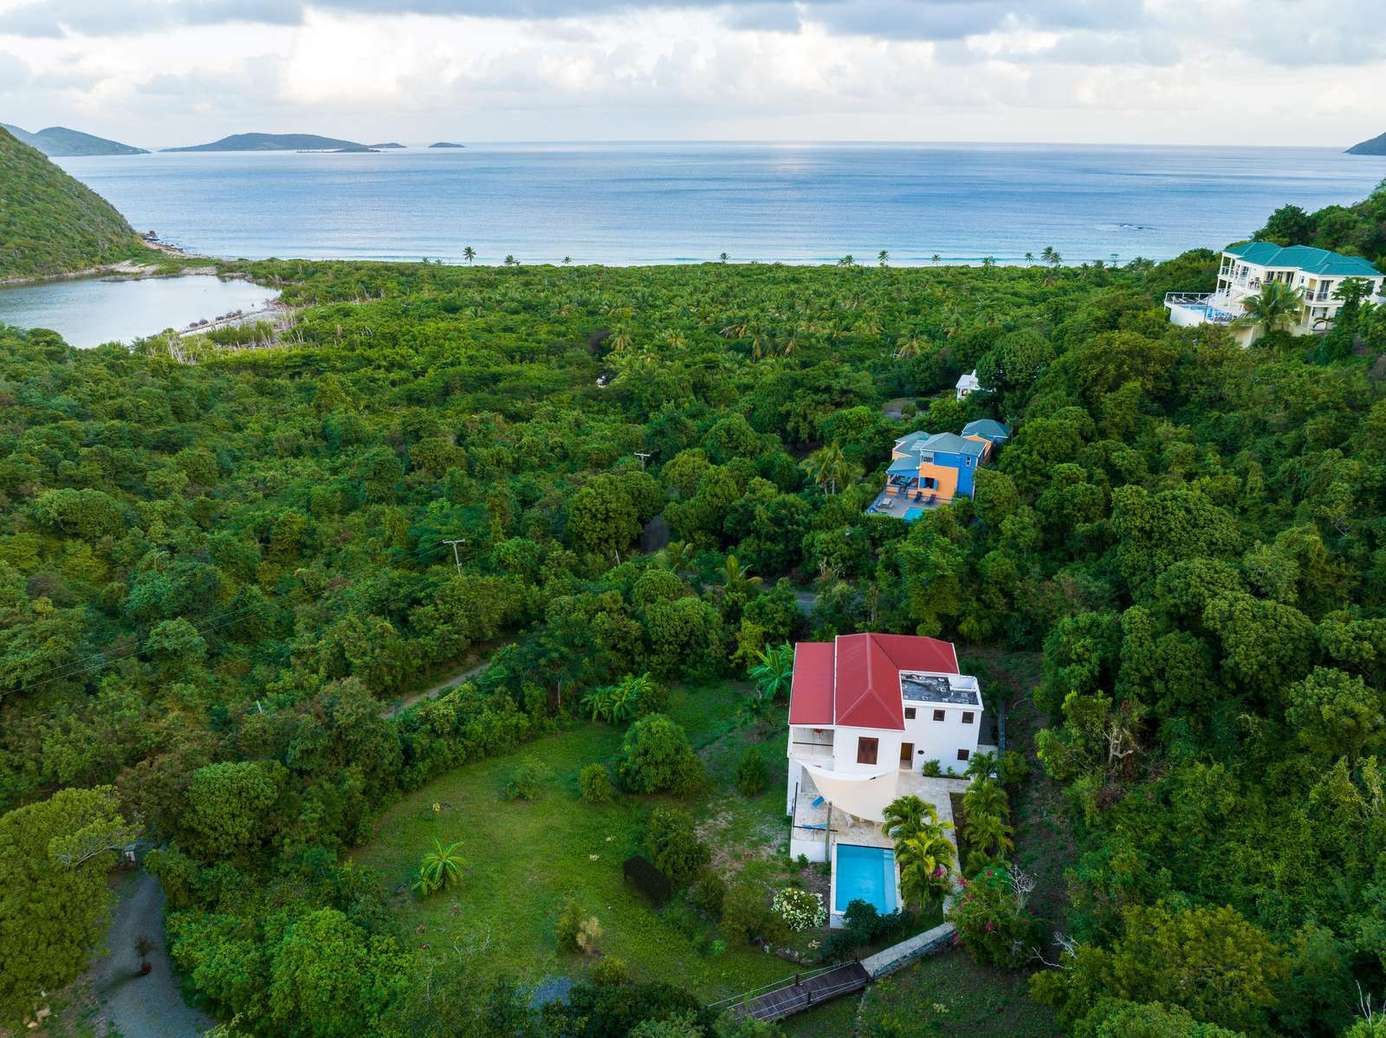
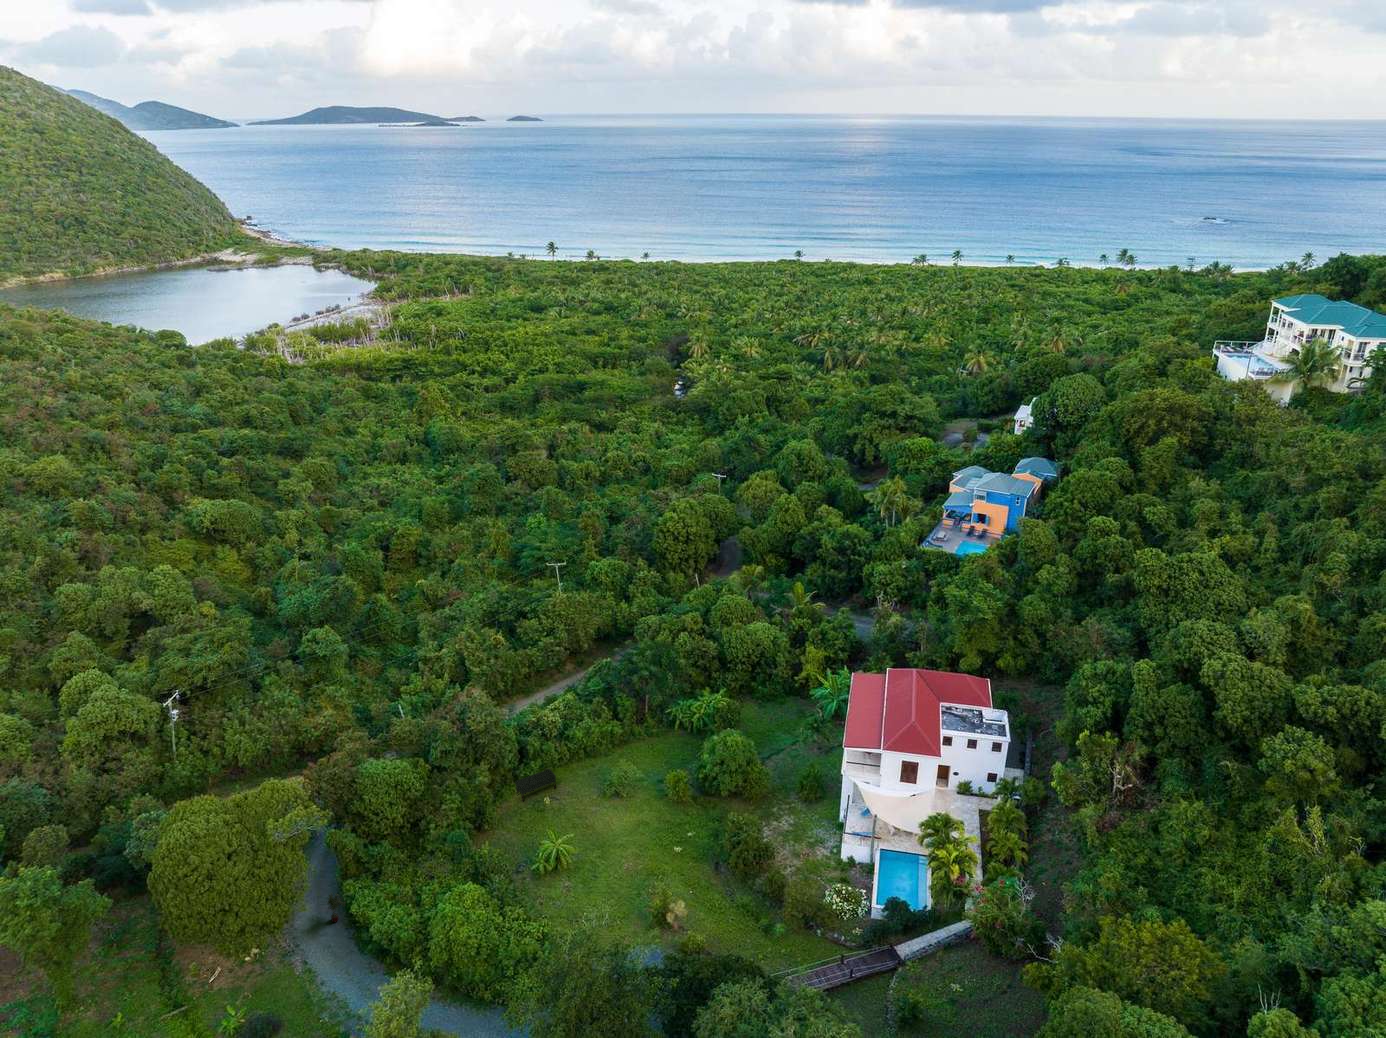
bench: present [623,855,671,907] -> present [515,769,556,801]

